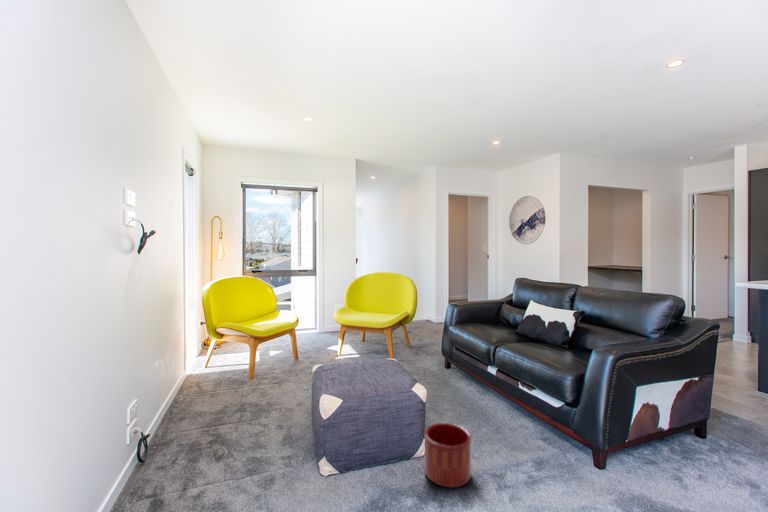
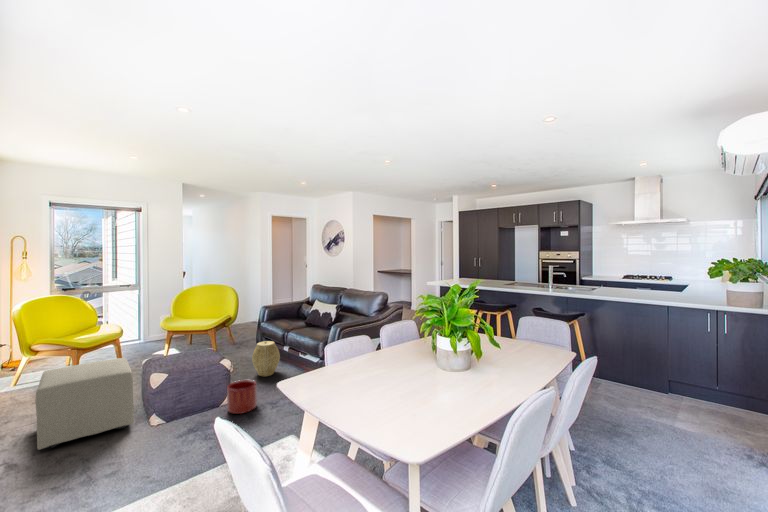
woven basket: none [446,355,486,409] -> present [252,341,280,376]
ottoman: none [184,360,299,486] -> present [35,358,134,450]

